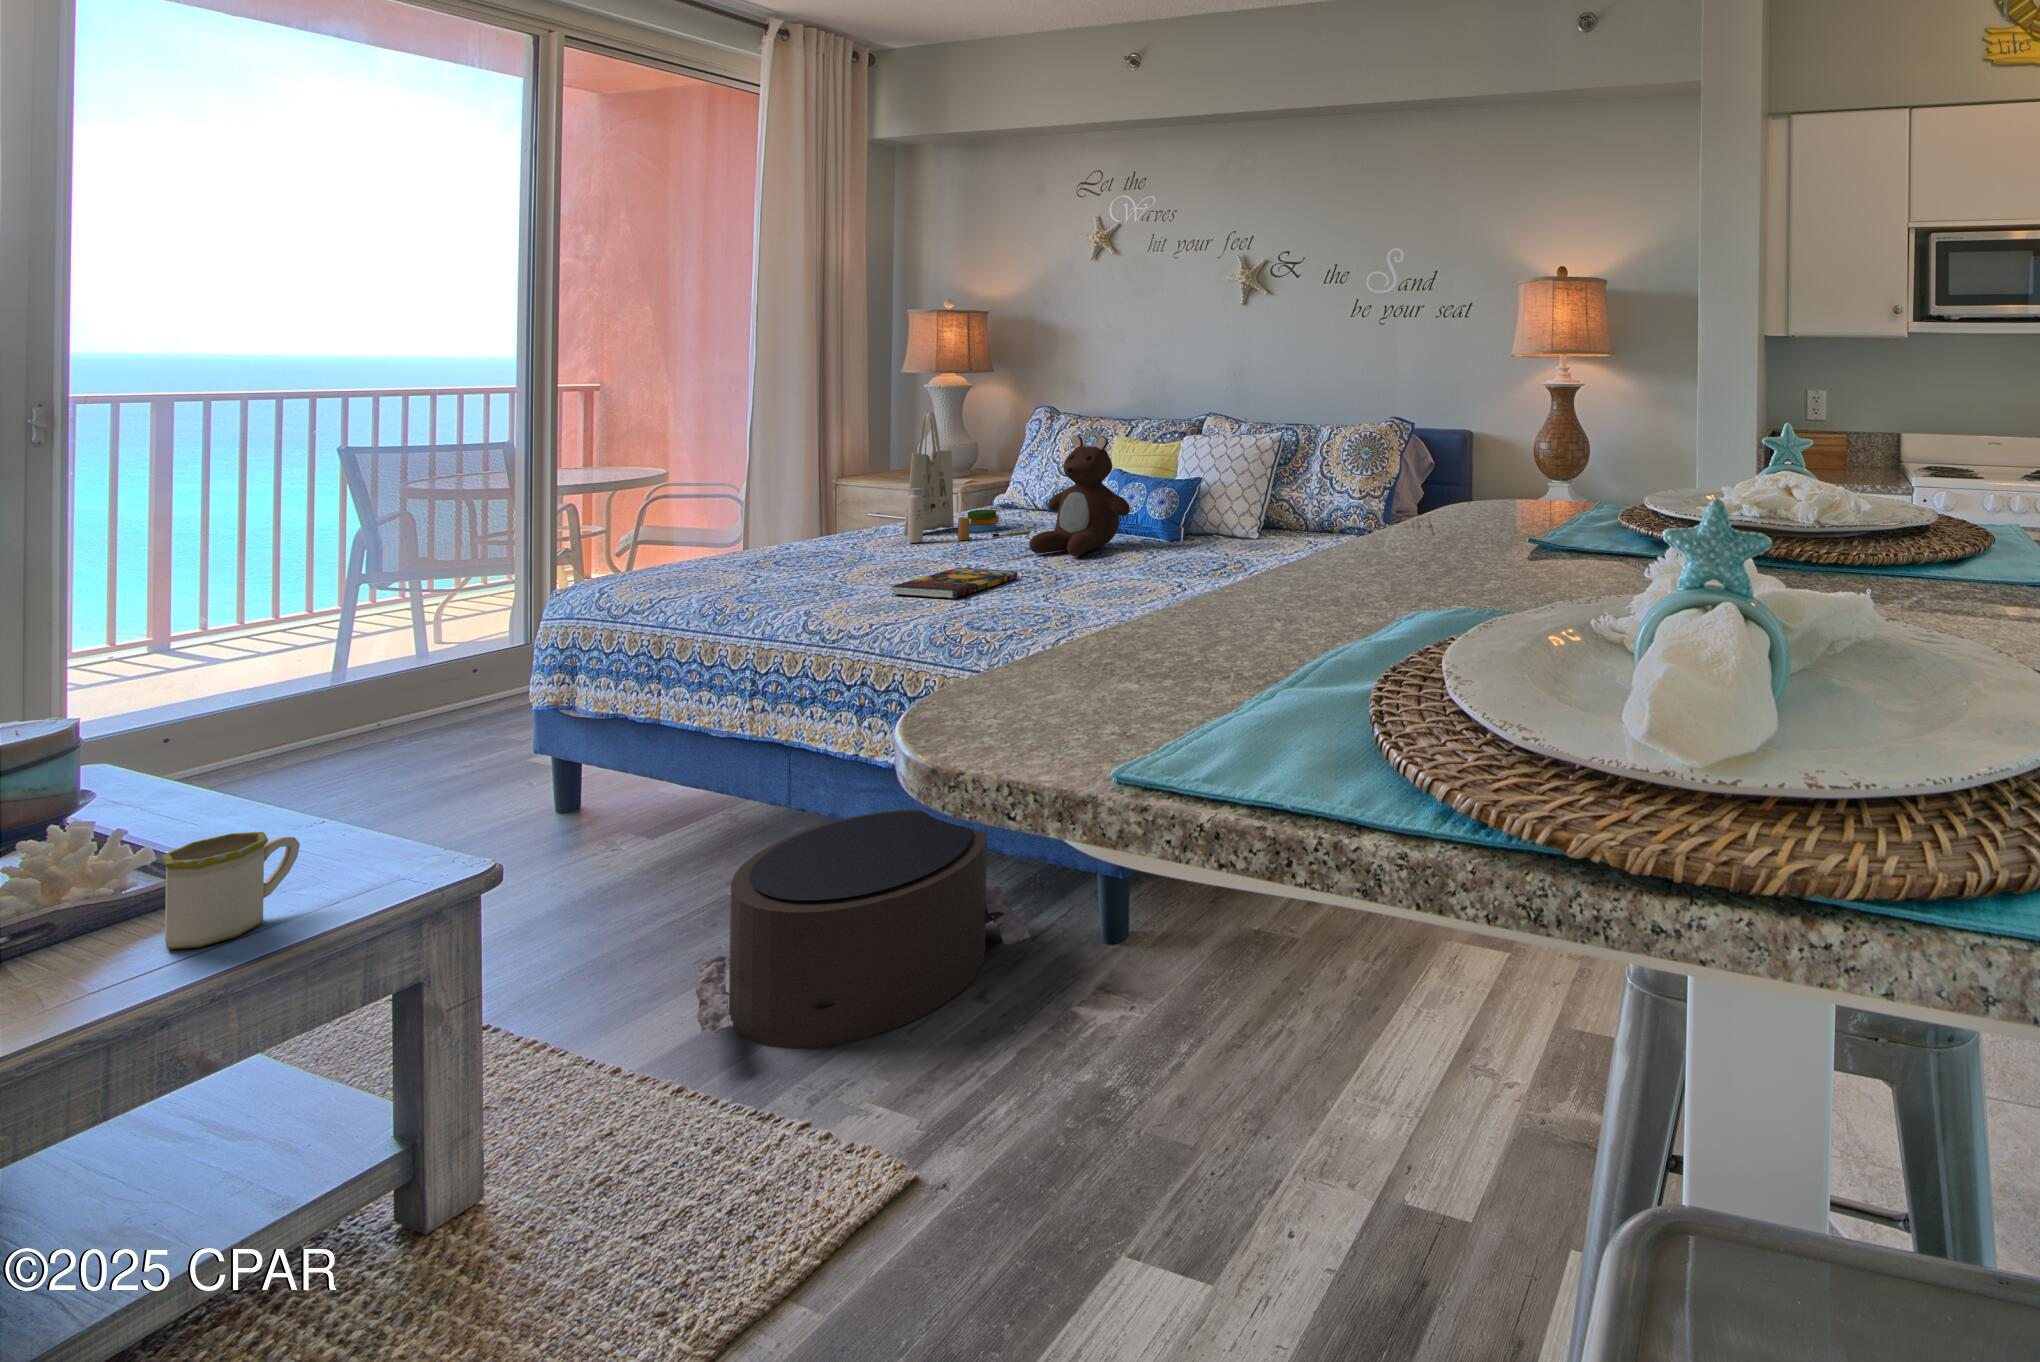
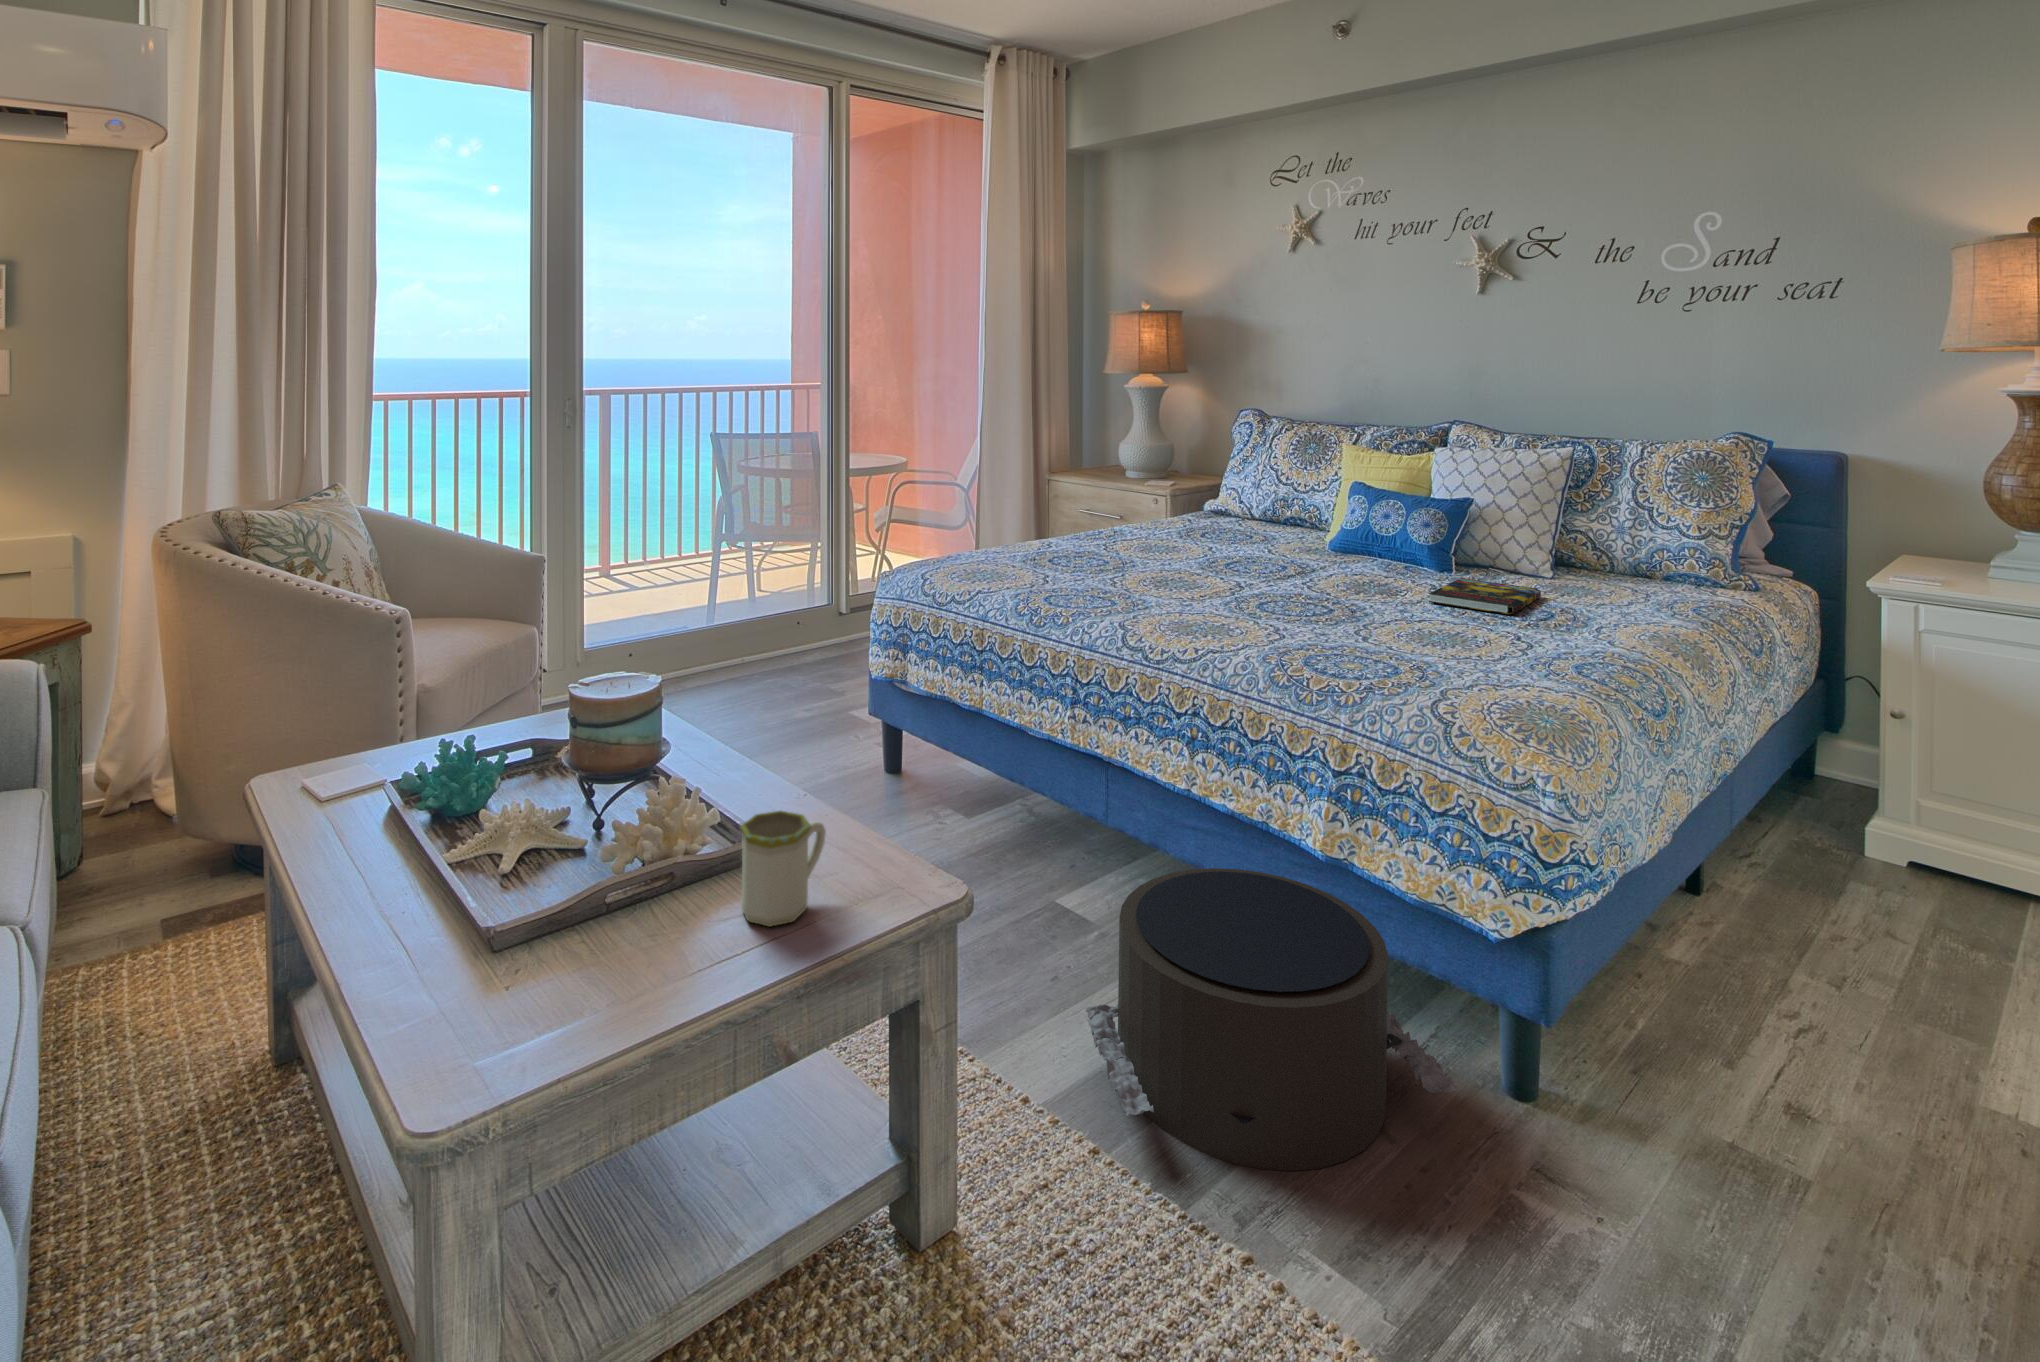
tote bag: present [904,412,1030,543] -> none [1143,412,1271,550]
teddy bear: present [1029,435,1130,556] -> none [1294,442,1408,582]
book: present [892,568,1017,598] -> present [1429,578,1541,614]

